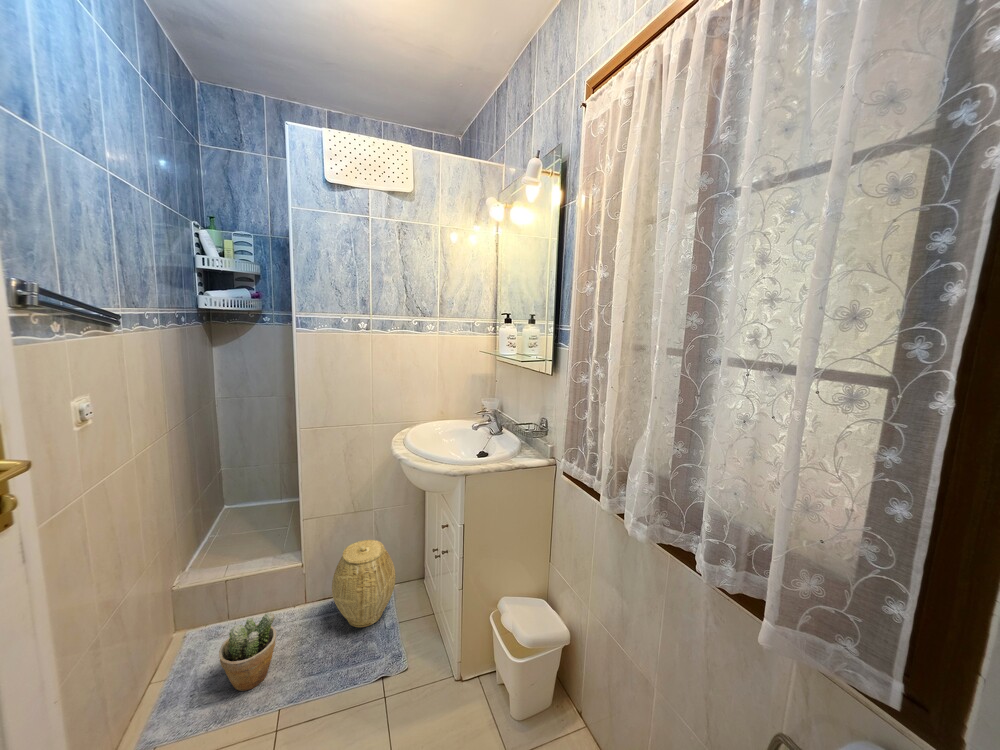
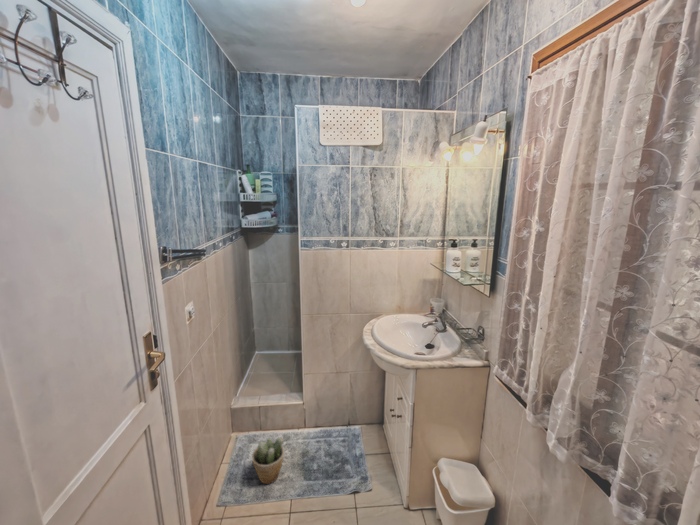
woven basket: present [332,540,396,627] -> none [318,397,361,458]

